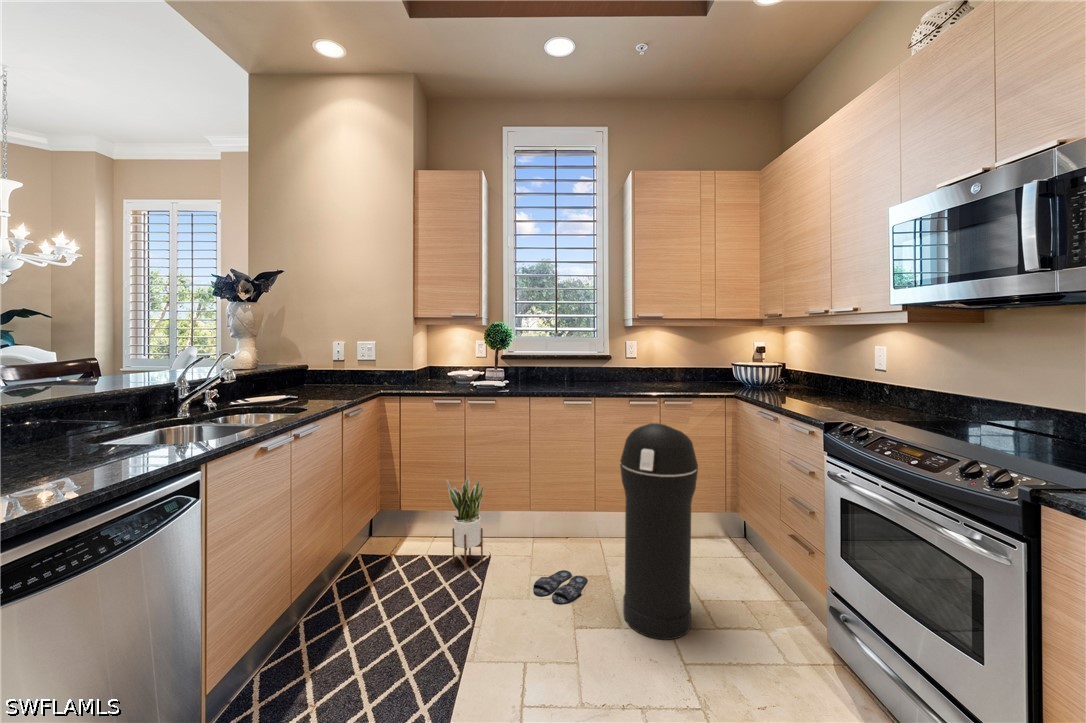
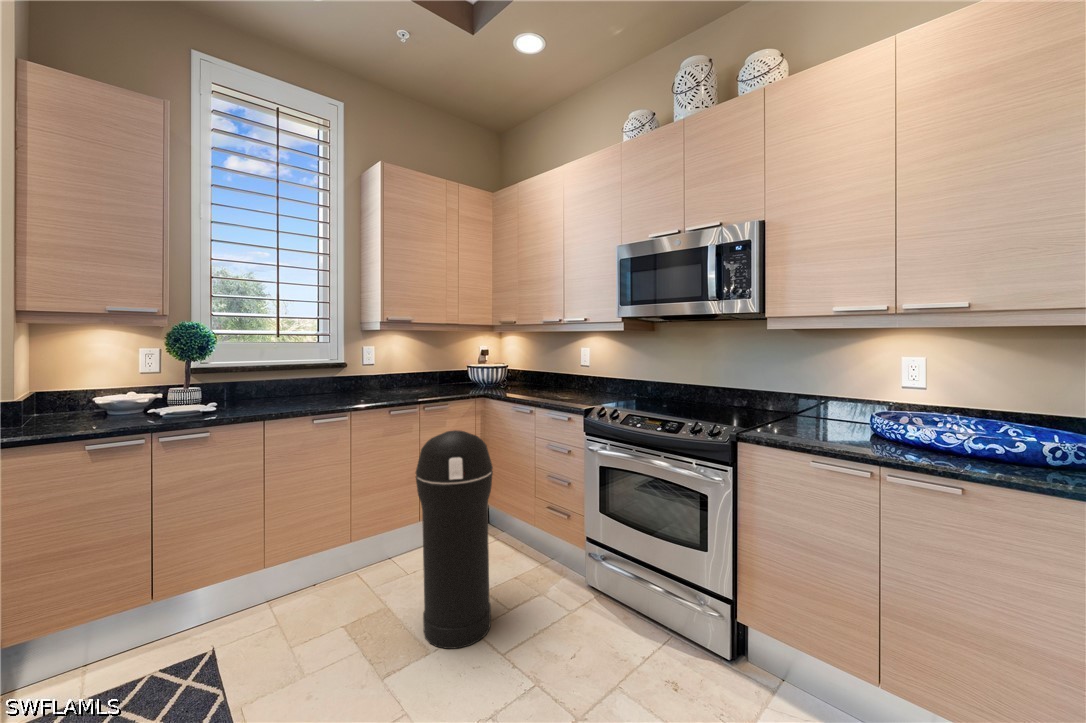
potted plant: present [446,476,484,570] -> none [136,547,207,687]
slippers: present [533,570,587,604] -> none [305,620,370,667]

